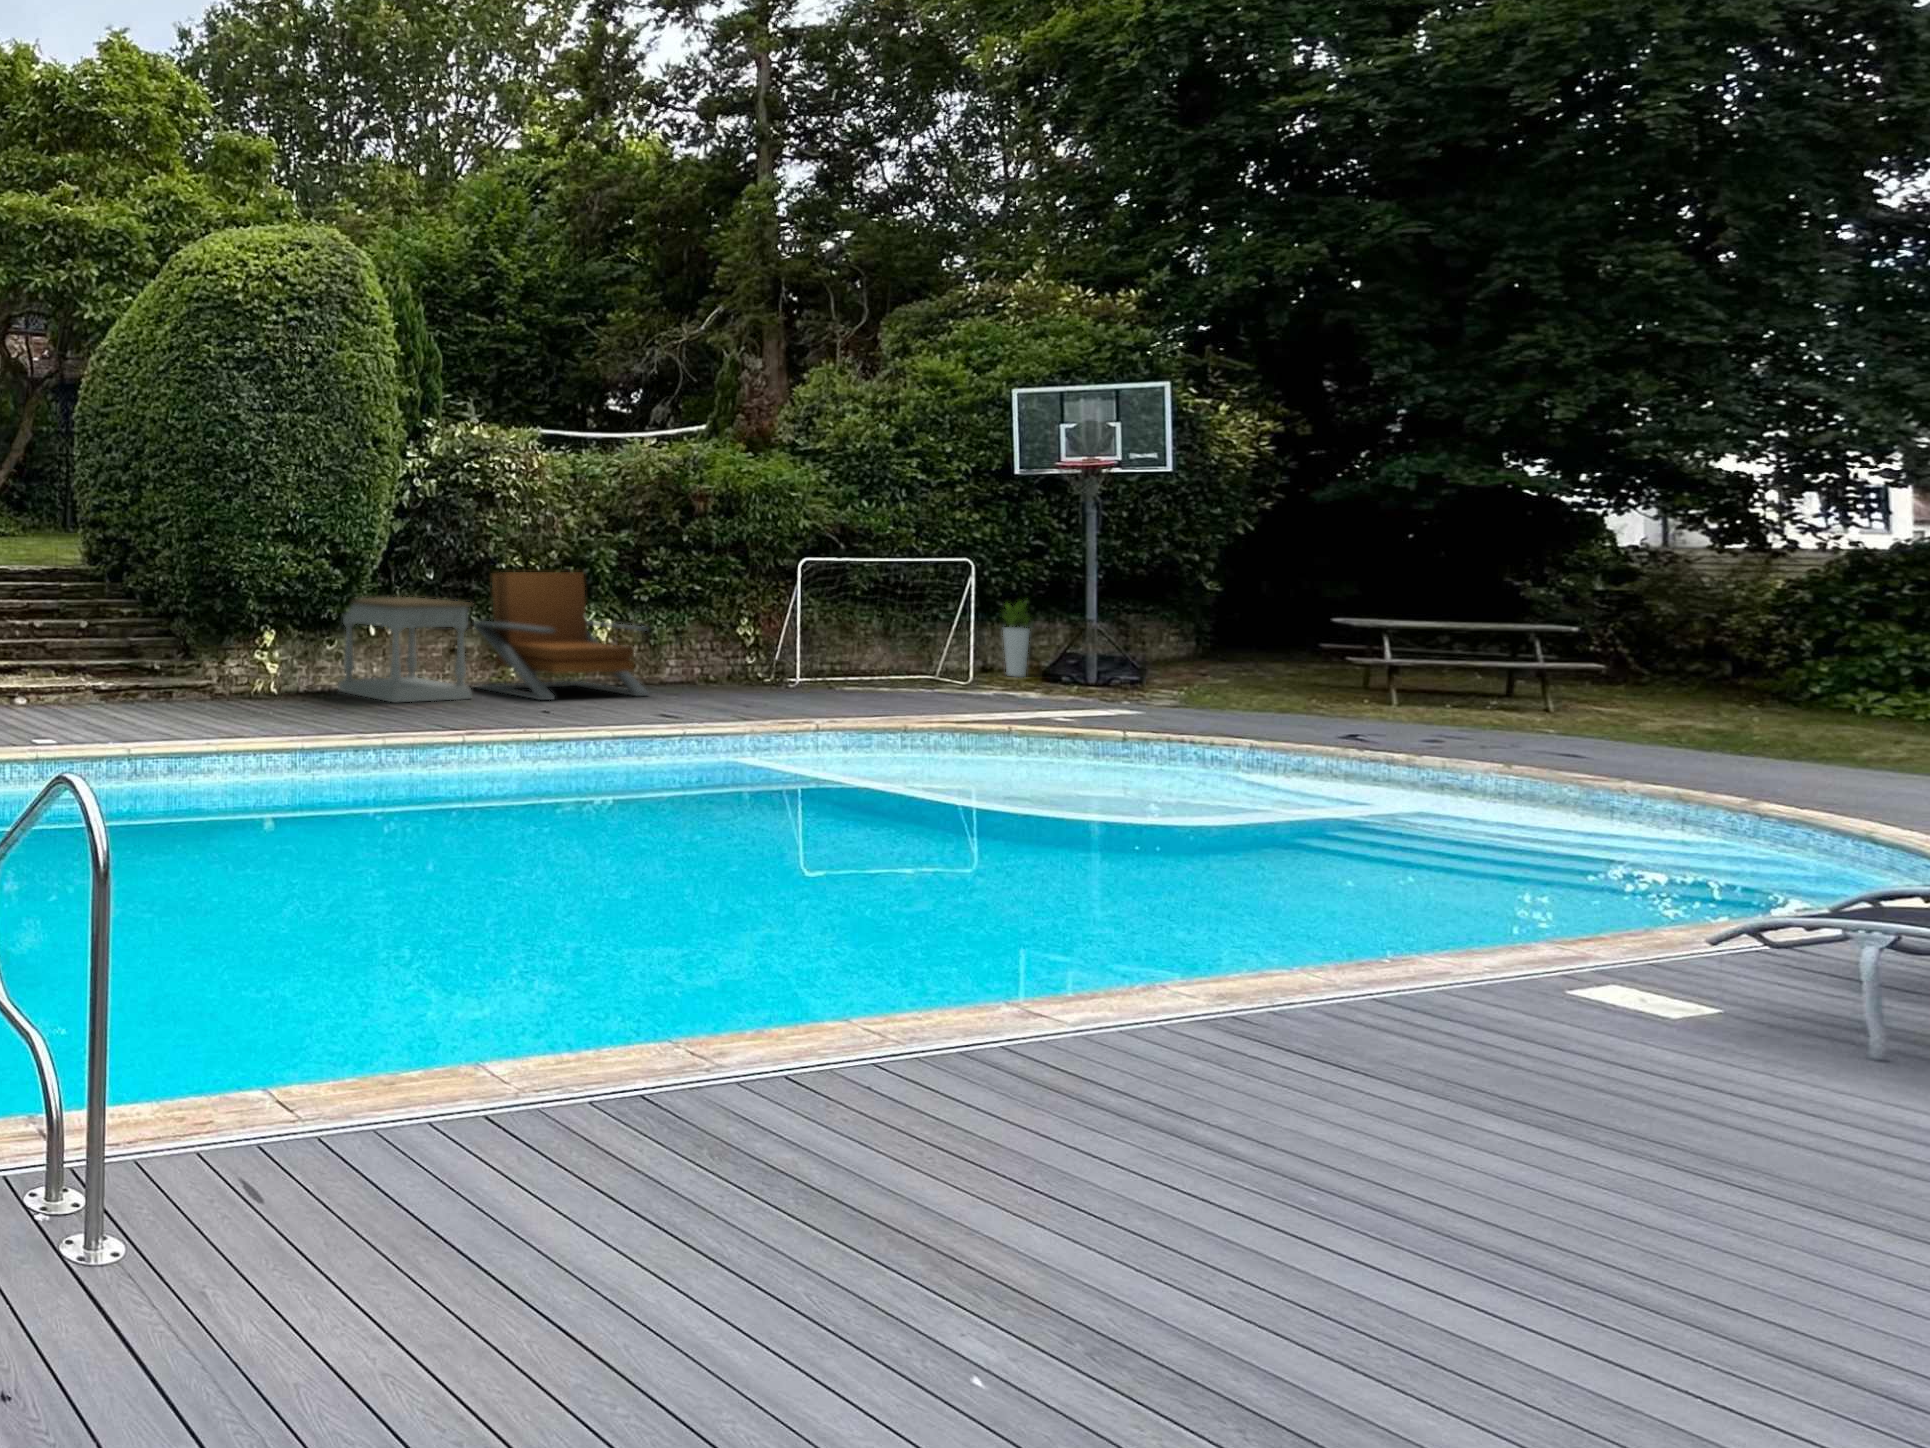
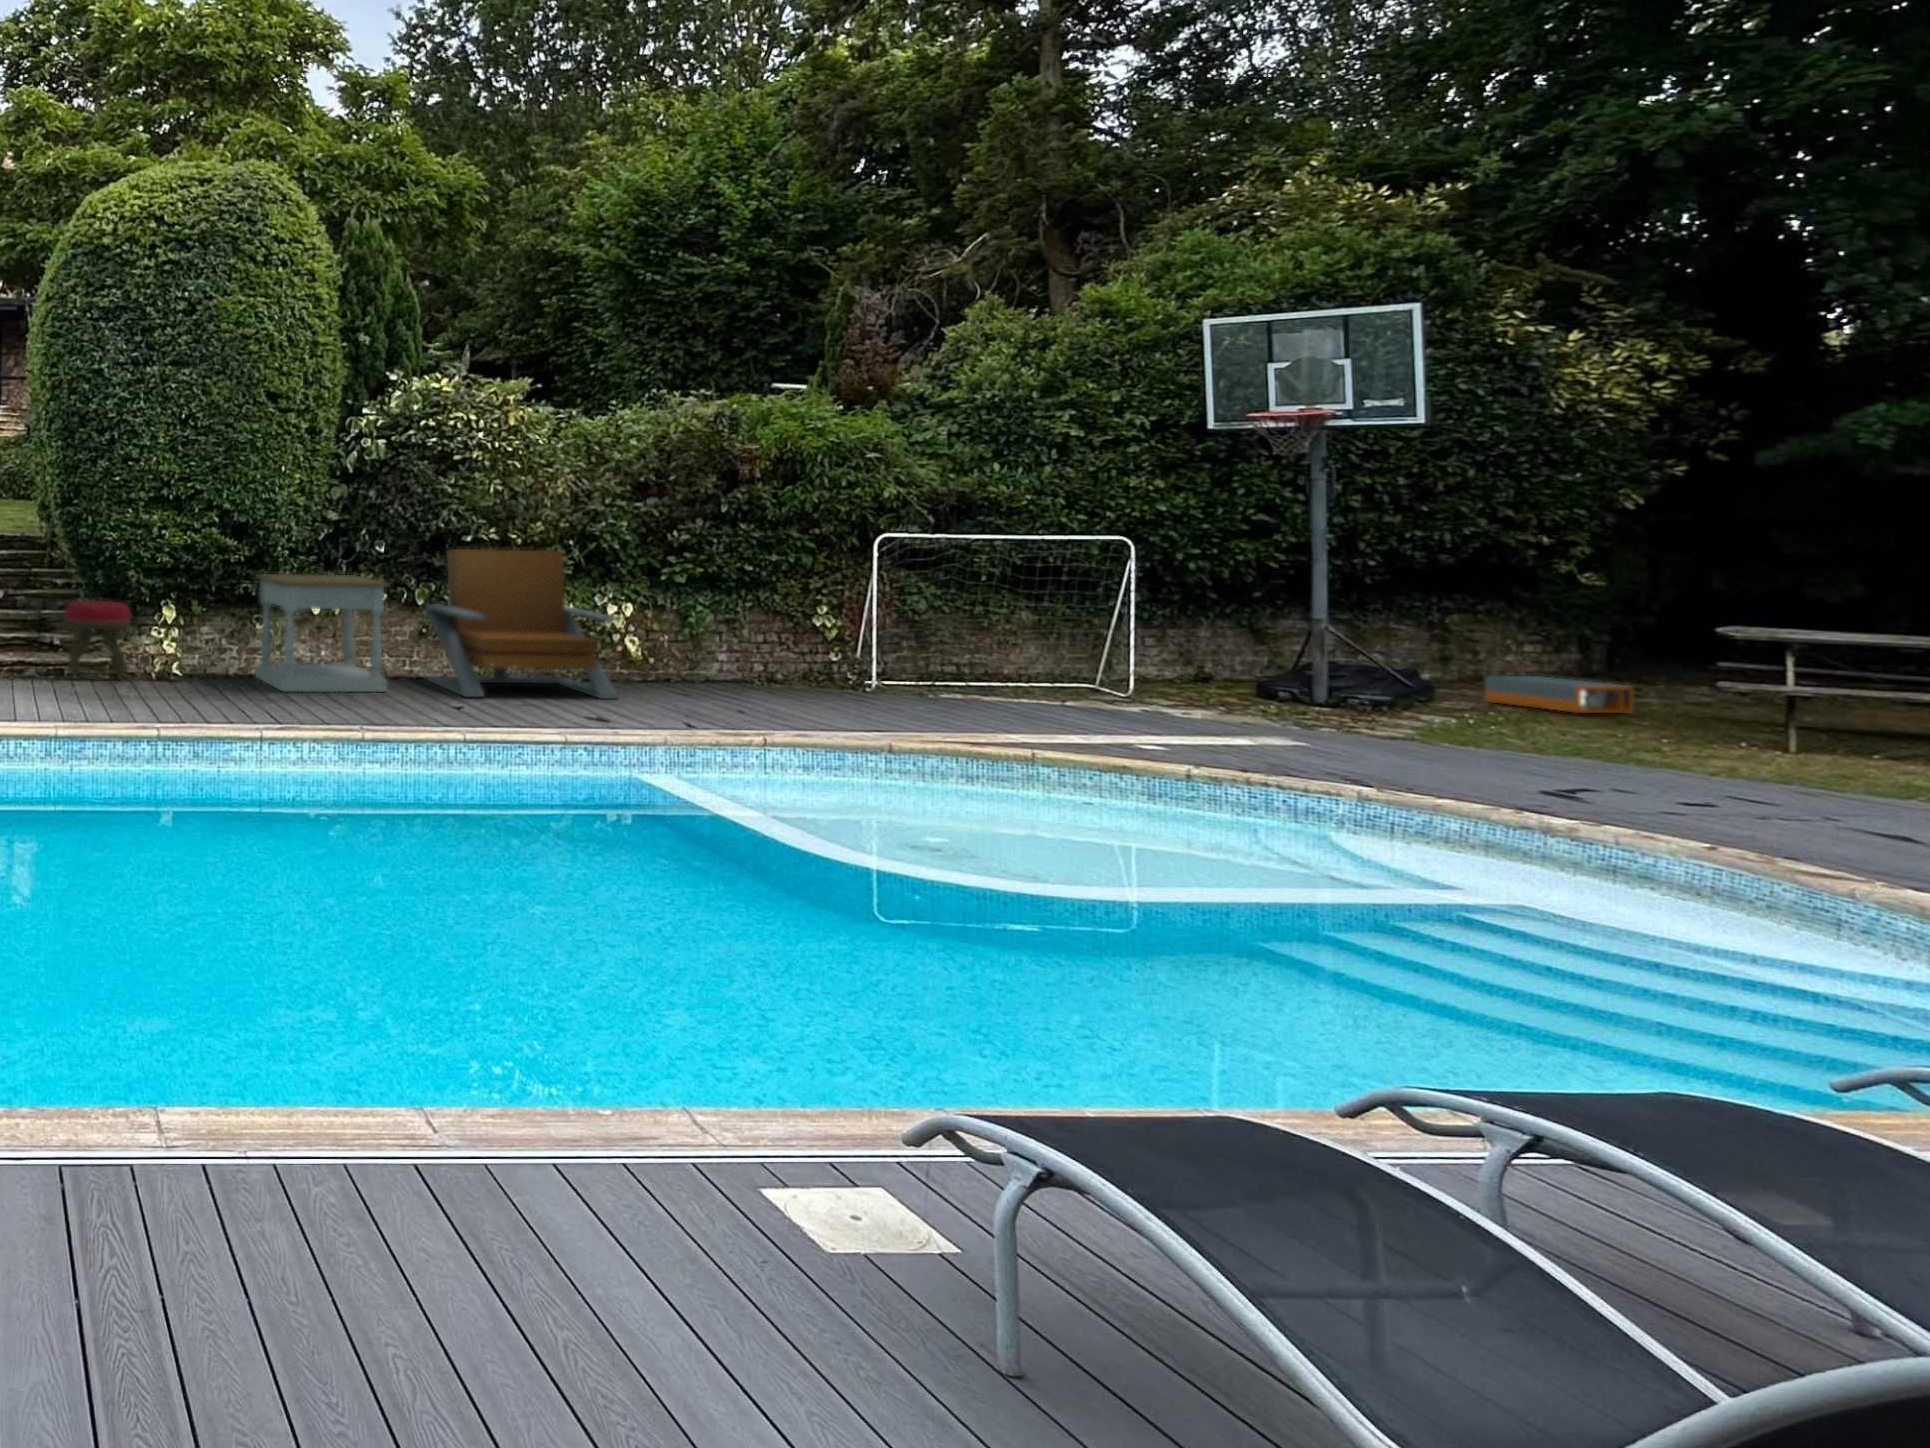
planter: present [1002,601,1030,677] -> none [1188,597,1241,699]
stool: none [178,627,243,700] -> present [64,601,130,679]
storage box: none [1172,651,1265,676] -> present [1485,676,1634,713]

